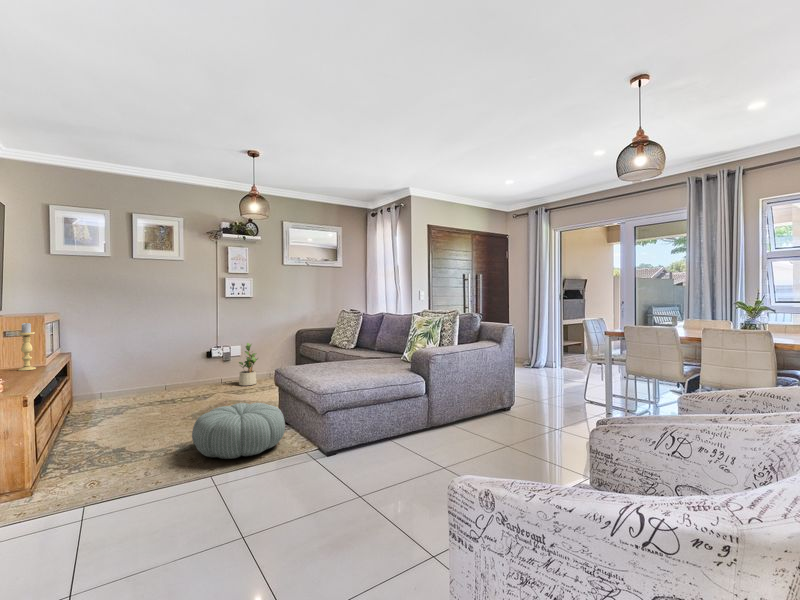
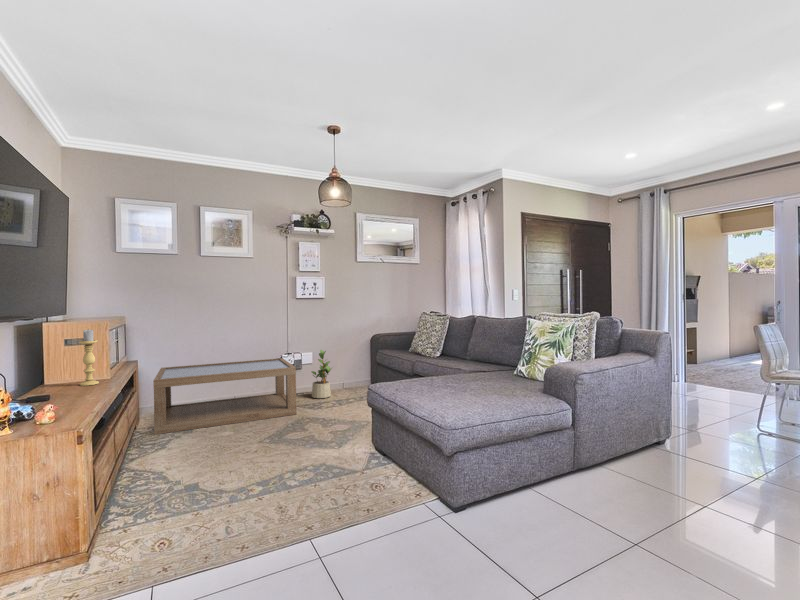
coffee table: none [87,350,221,416] -> present [153,358,297,434]
pouf: present [192,403,285,459] -> none [279,431,392,510]

